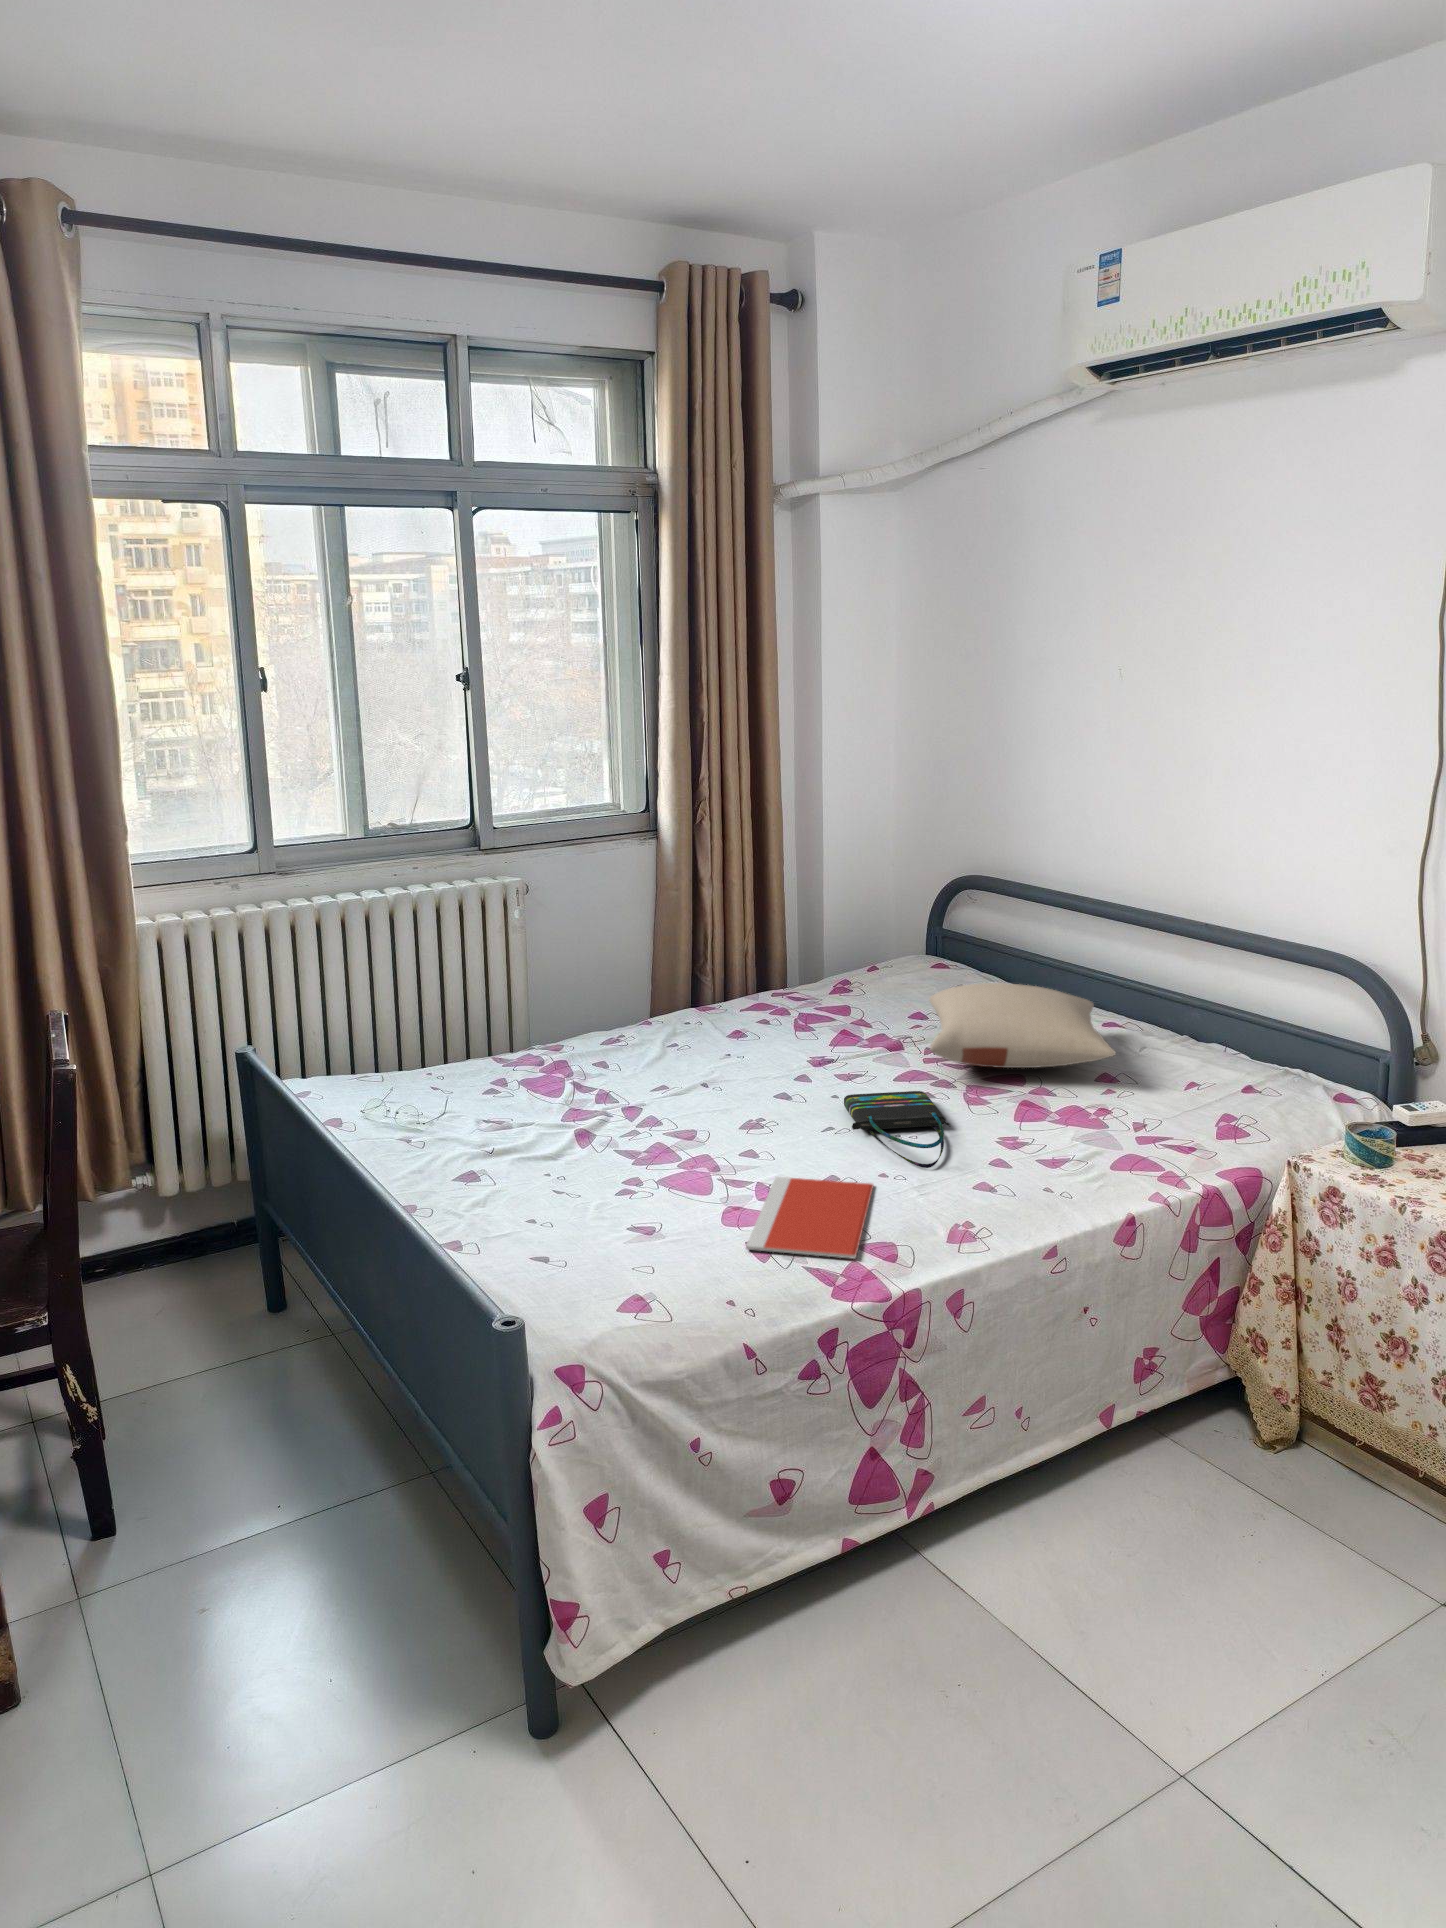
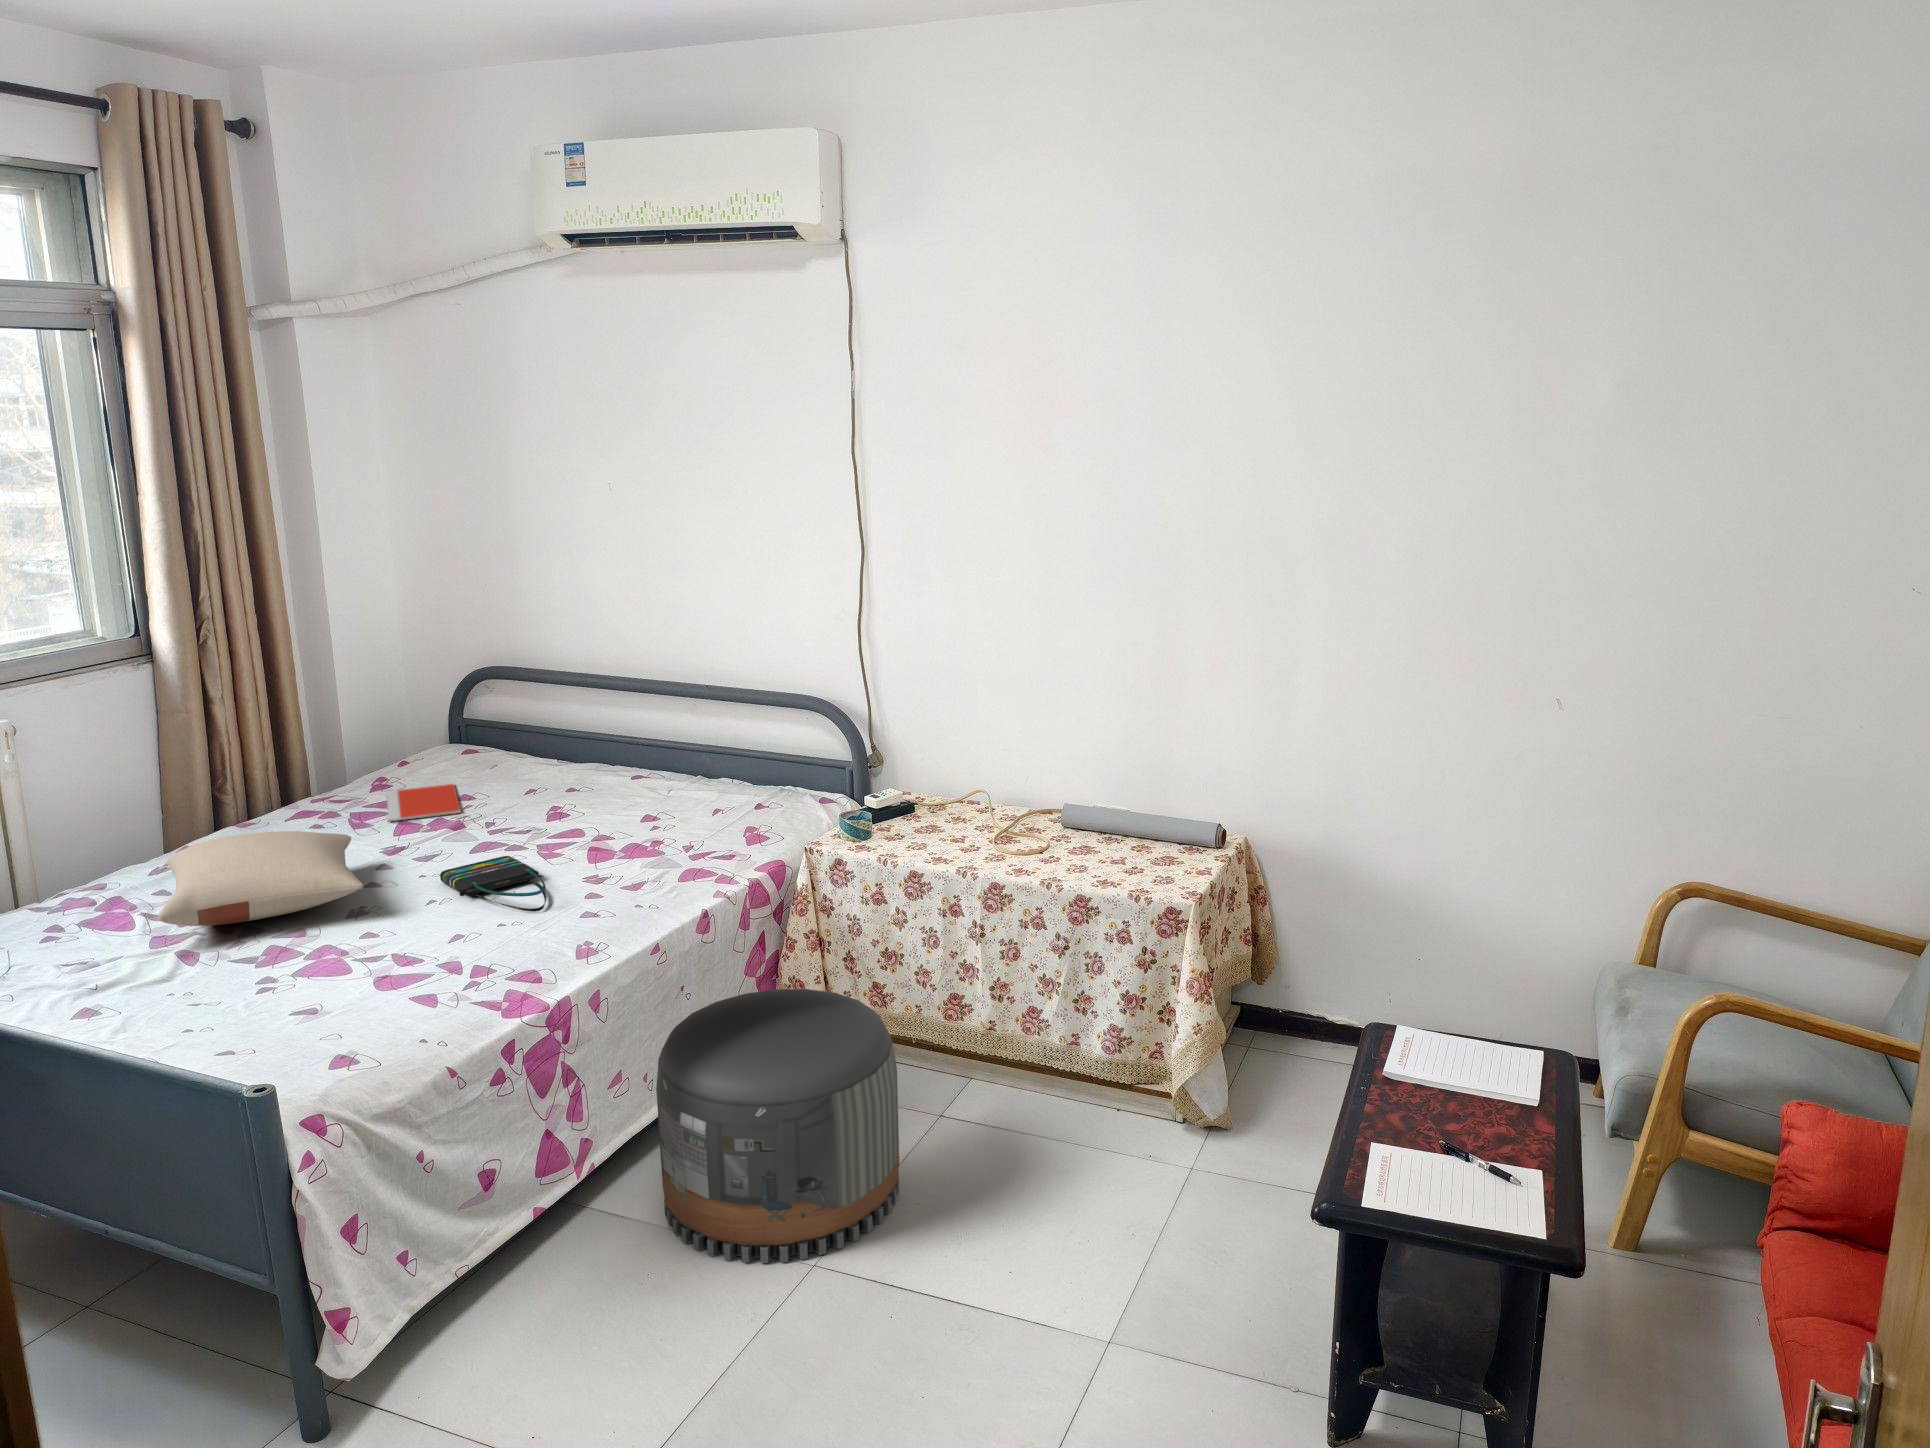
pillow: present [929,983,1116,1068] -> present [159,831,363,926]
notebook: present [746,1177,874,1259] -> present [387,784,460,821]
pouf: none [1004,1346,1368,1779] -> present [656,989,899,1263]

